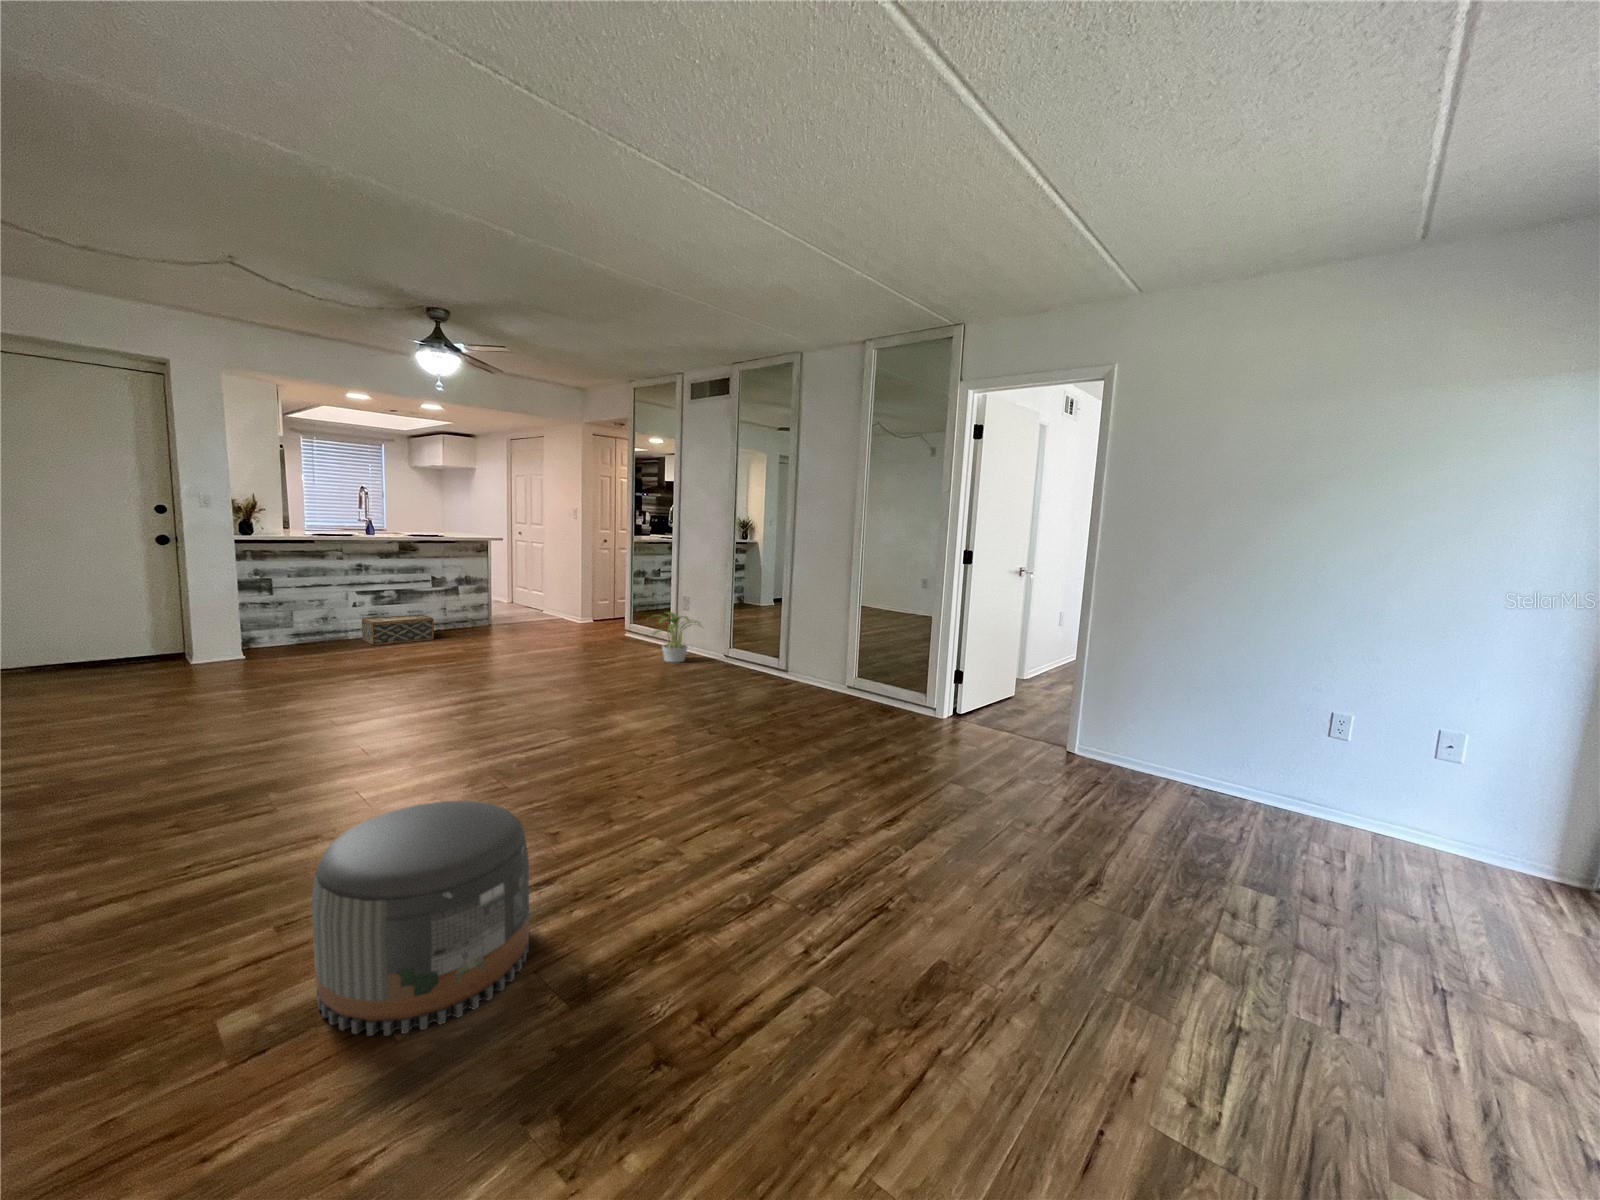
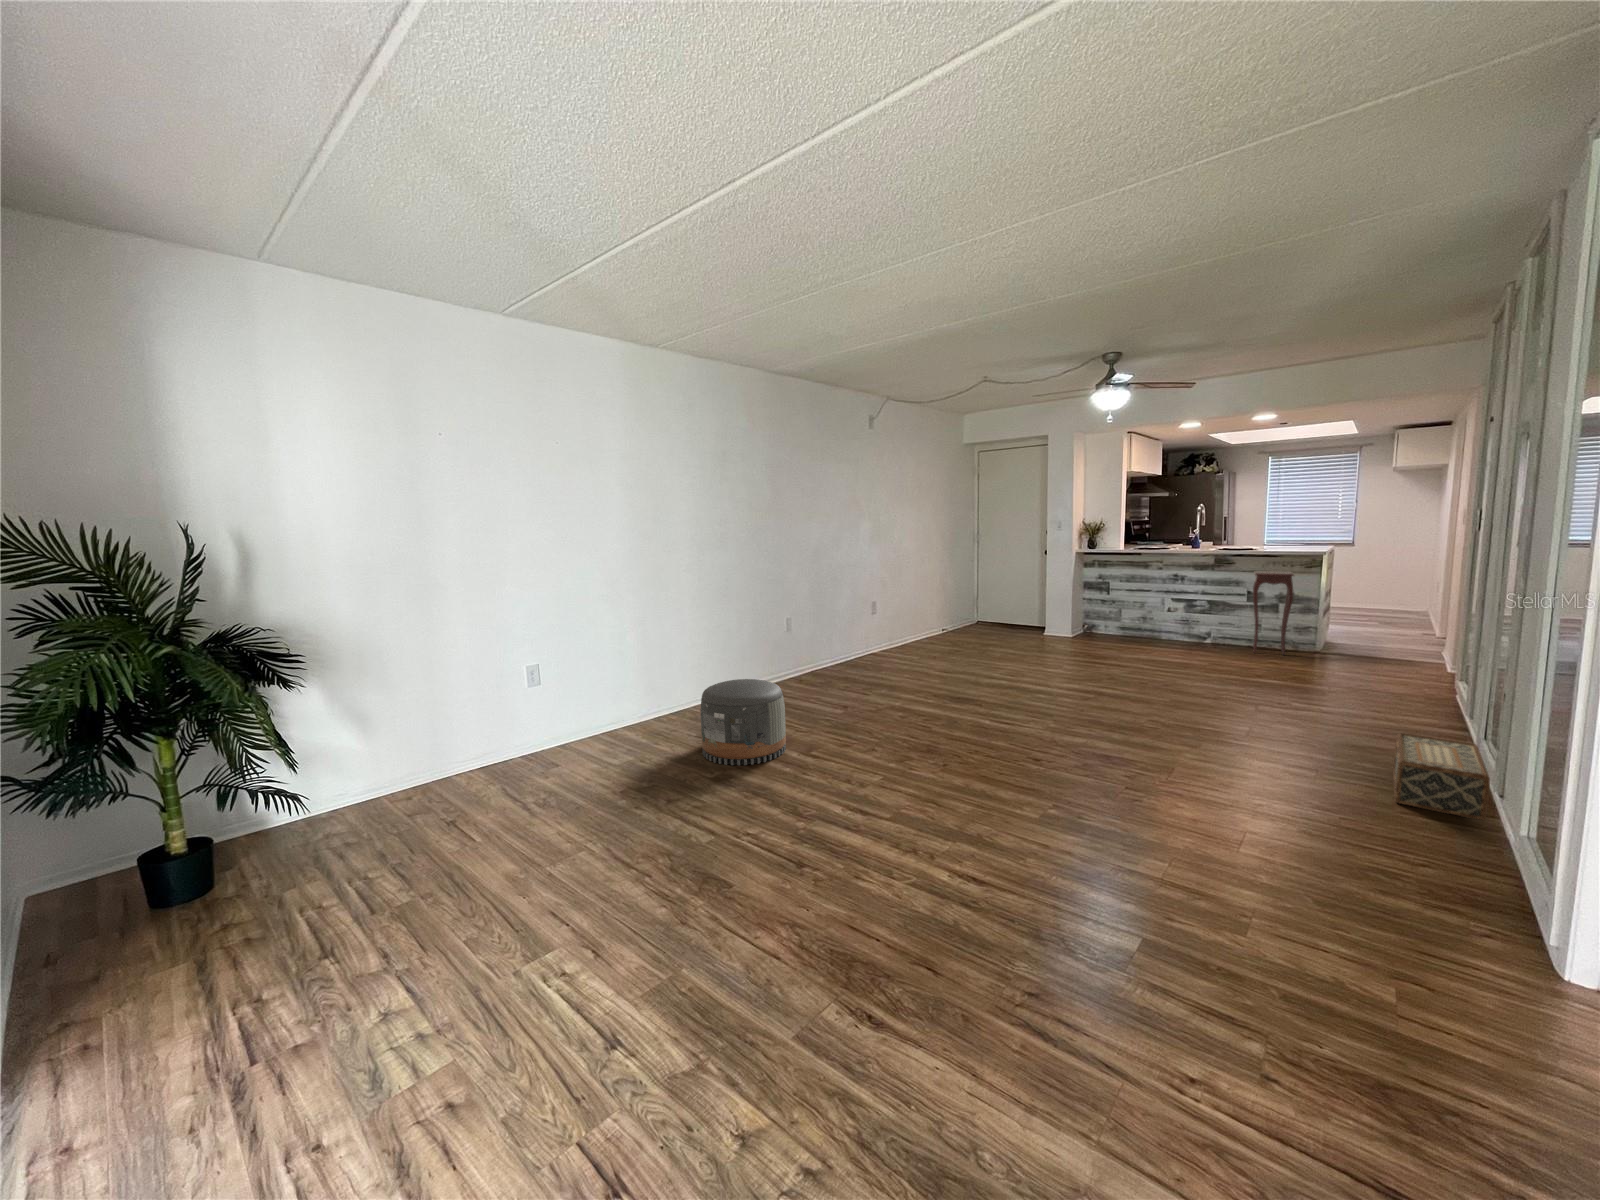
side table: none [439,555,485,636] -> present [1253,571,1294,655]
potted plant: present [652,612,699,662] -> none [1348,662,1465,737]
woven basket: present [362,614,434,645] -> present [1393,733,1490,821]

